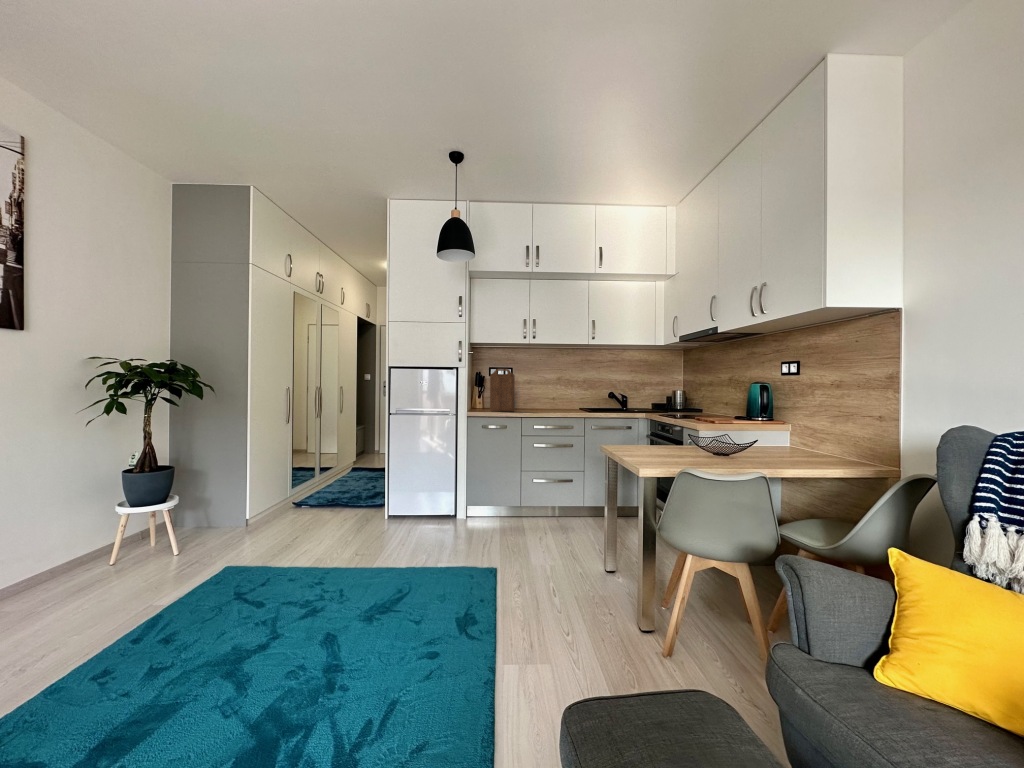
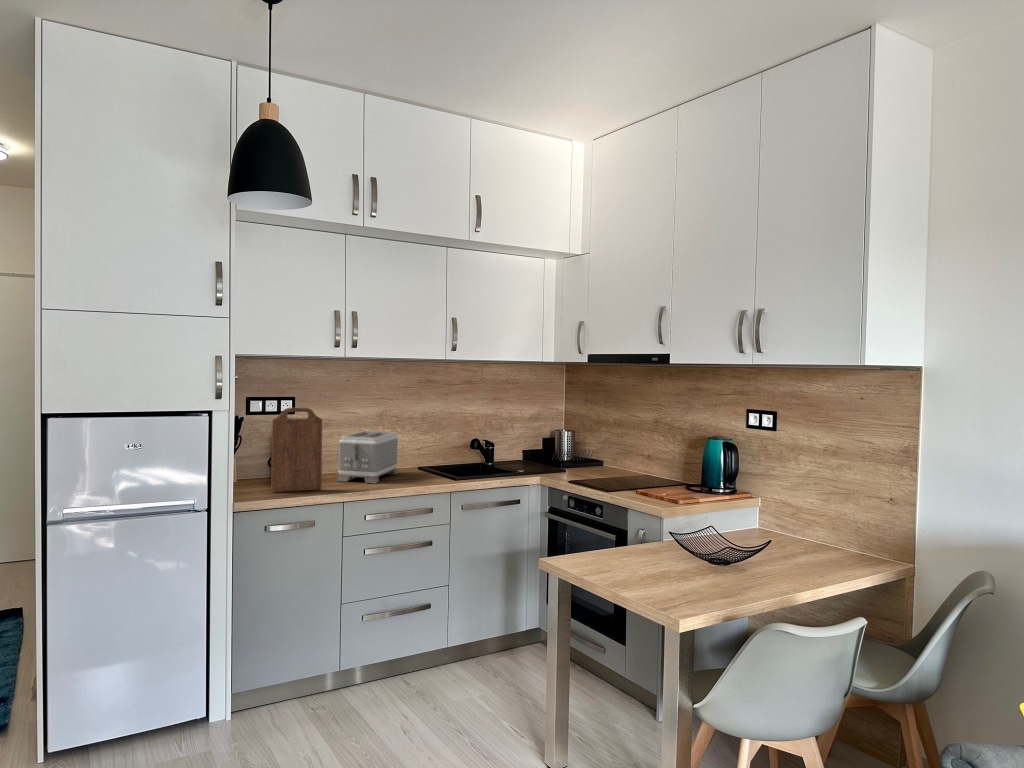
toaster: none [528,386,566,411] -> present [337,431,398,483]

